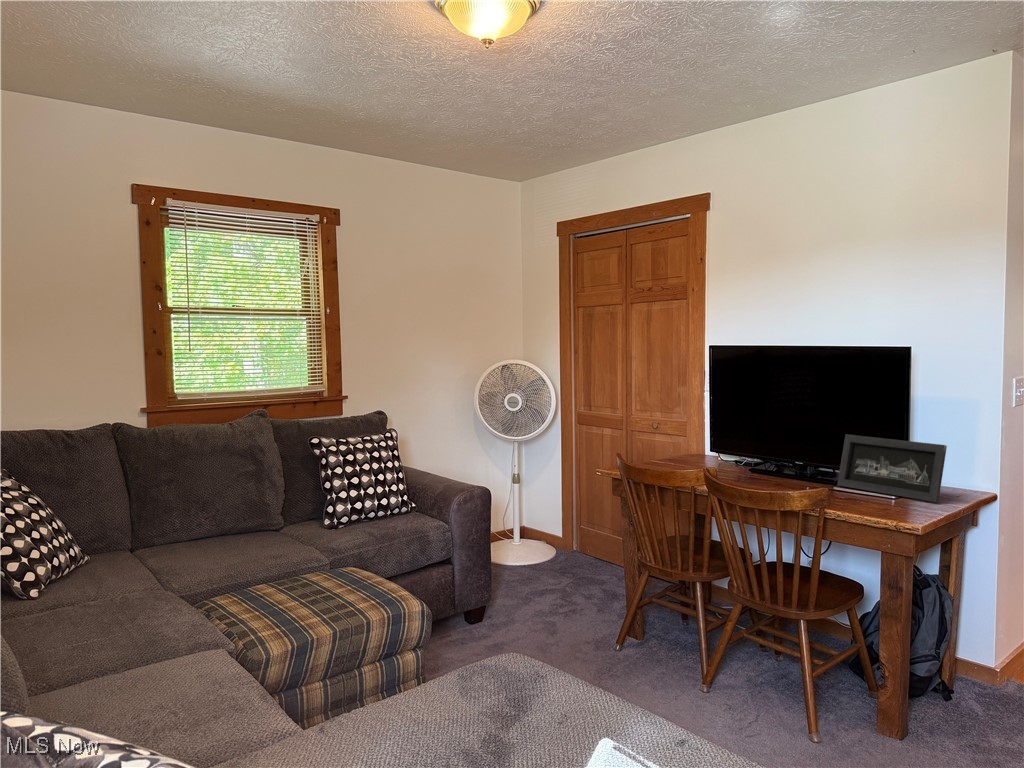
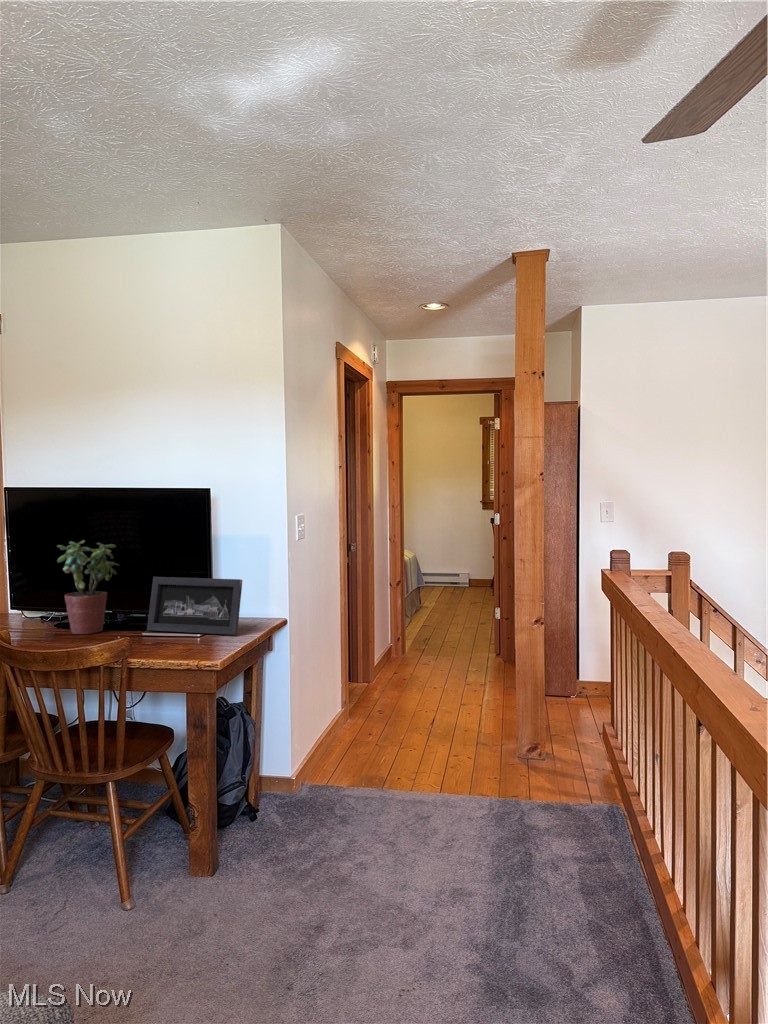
potted plant: none [755,395,812,481] -> present [57,540,118,634]

